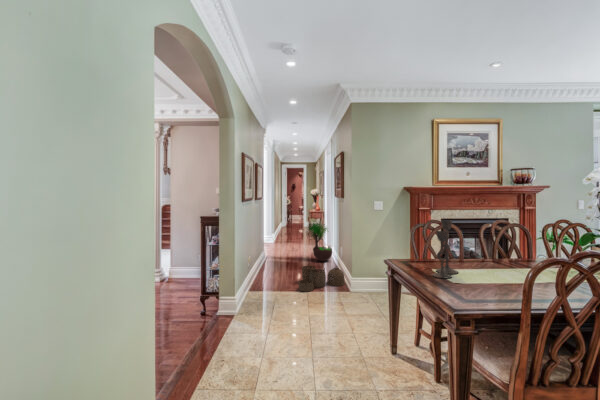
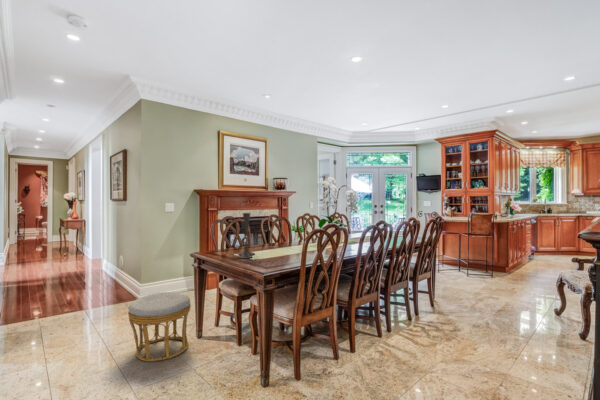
potted tree: present [308,223,332,261] -> none [68,224,104,274]
woven basket: present [299,266,345,292] -> none [69,274,128,309]
ottoman: none [323,296,381,368] -> present [128,292,191,361]

